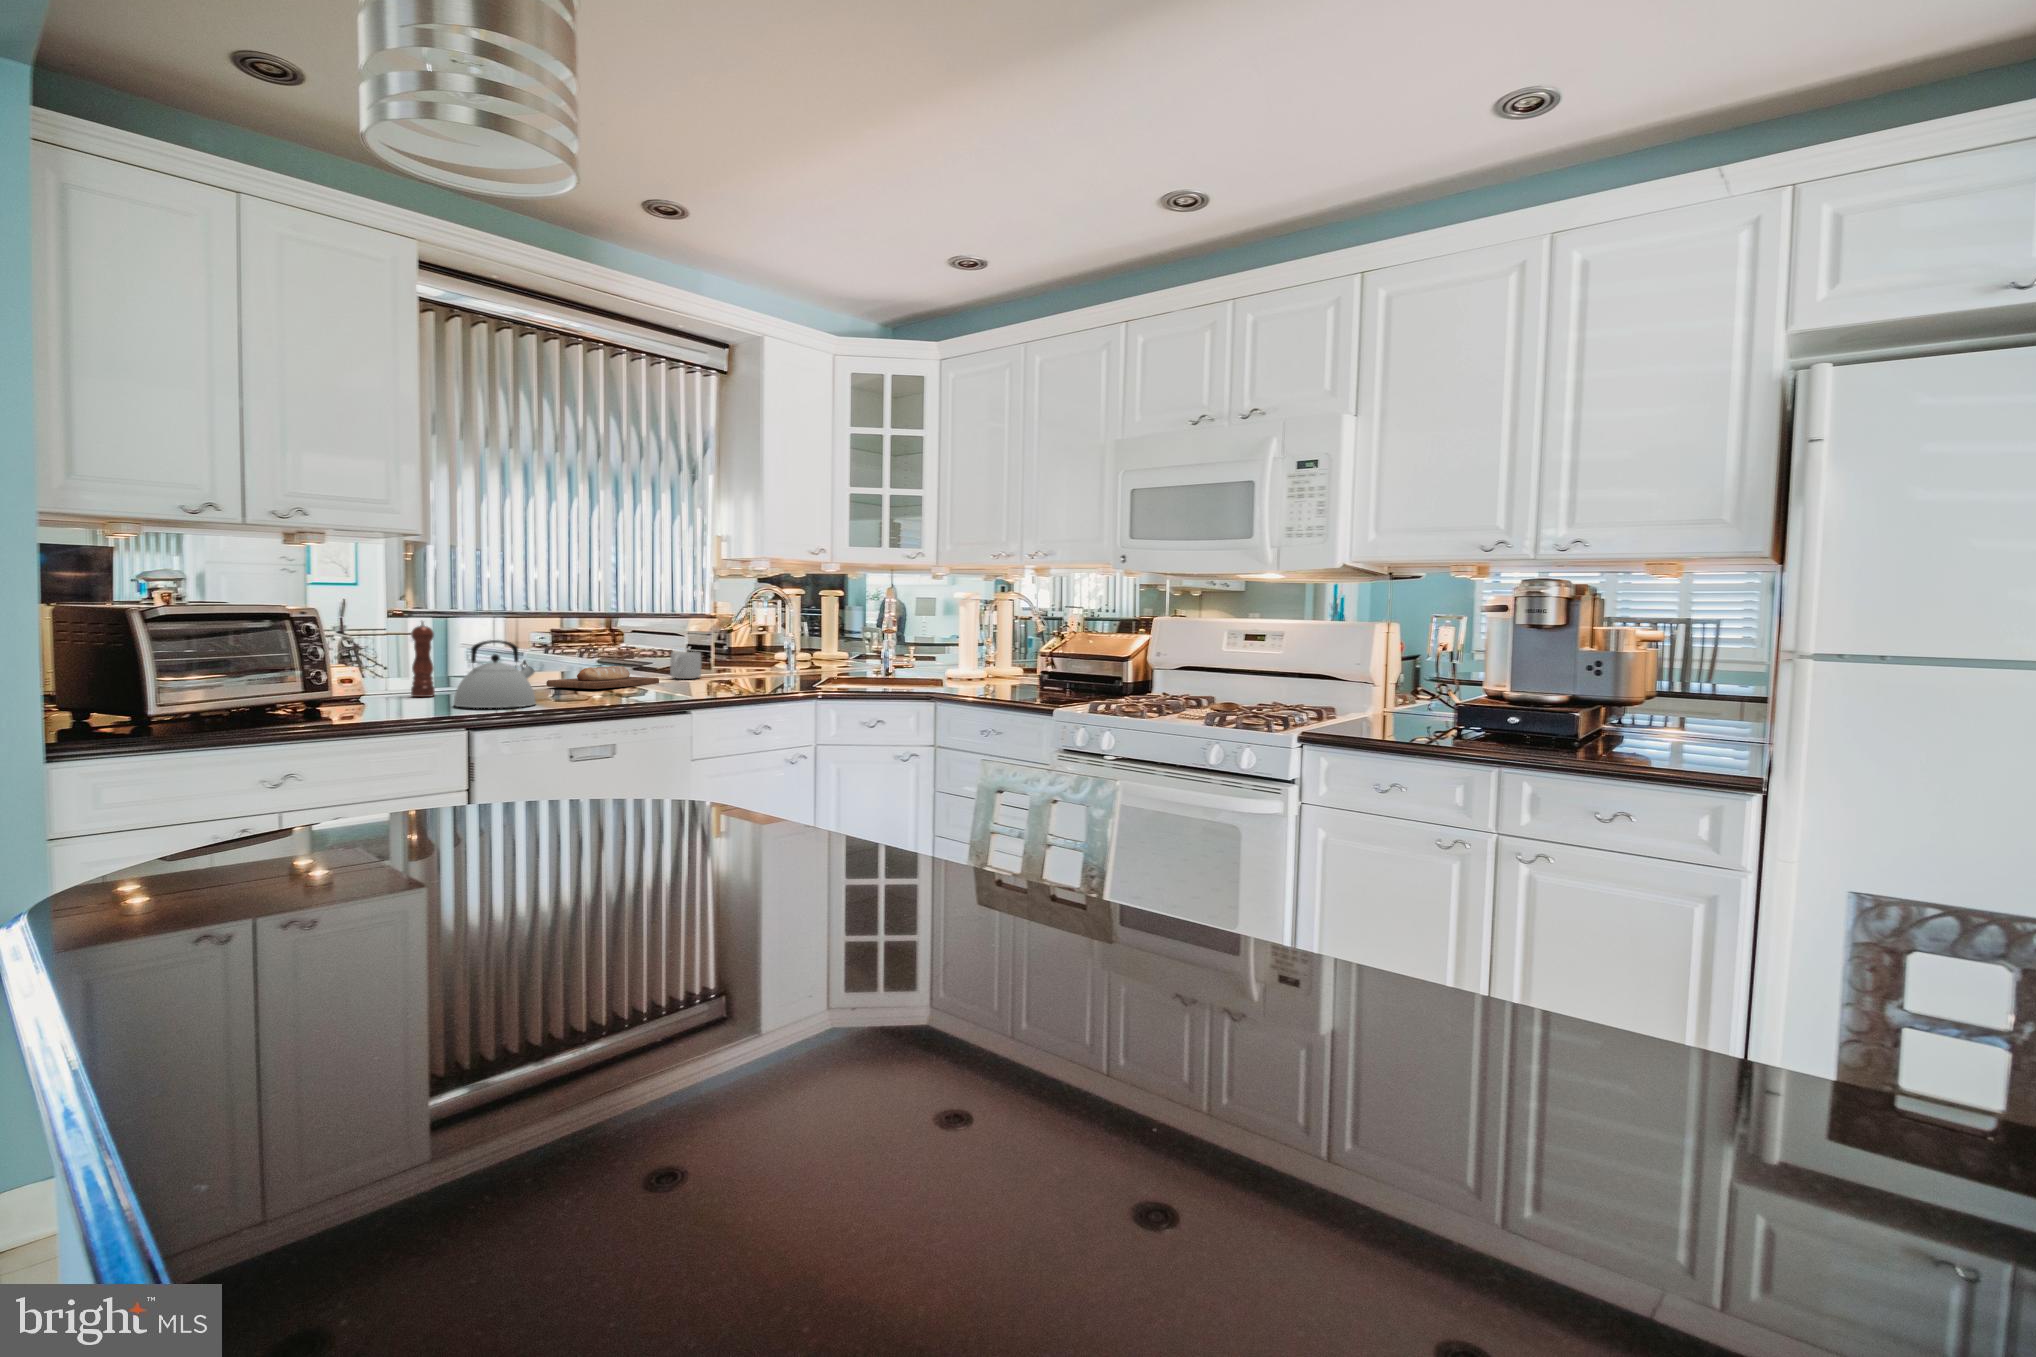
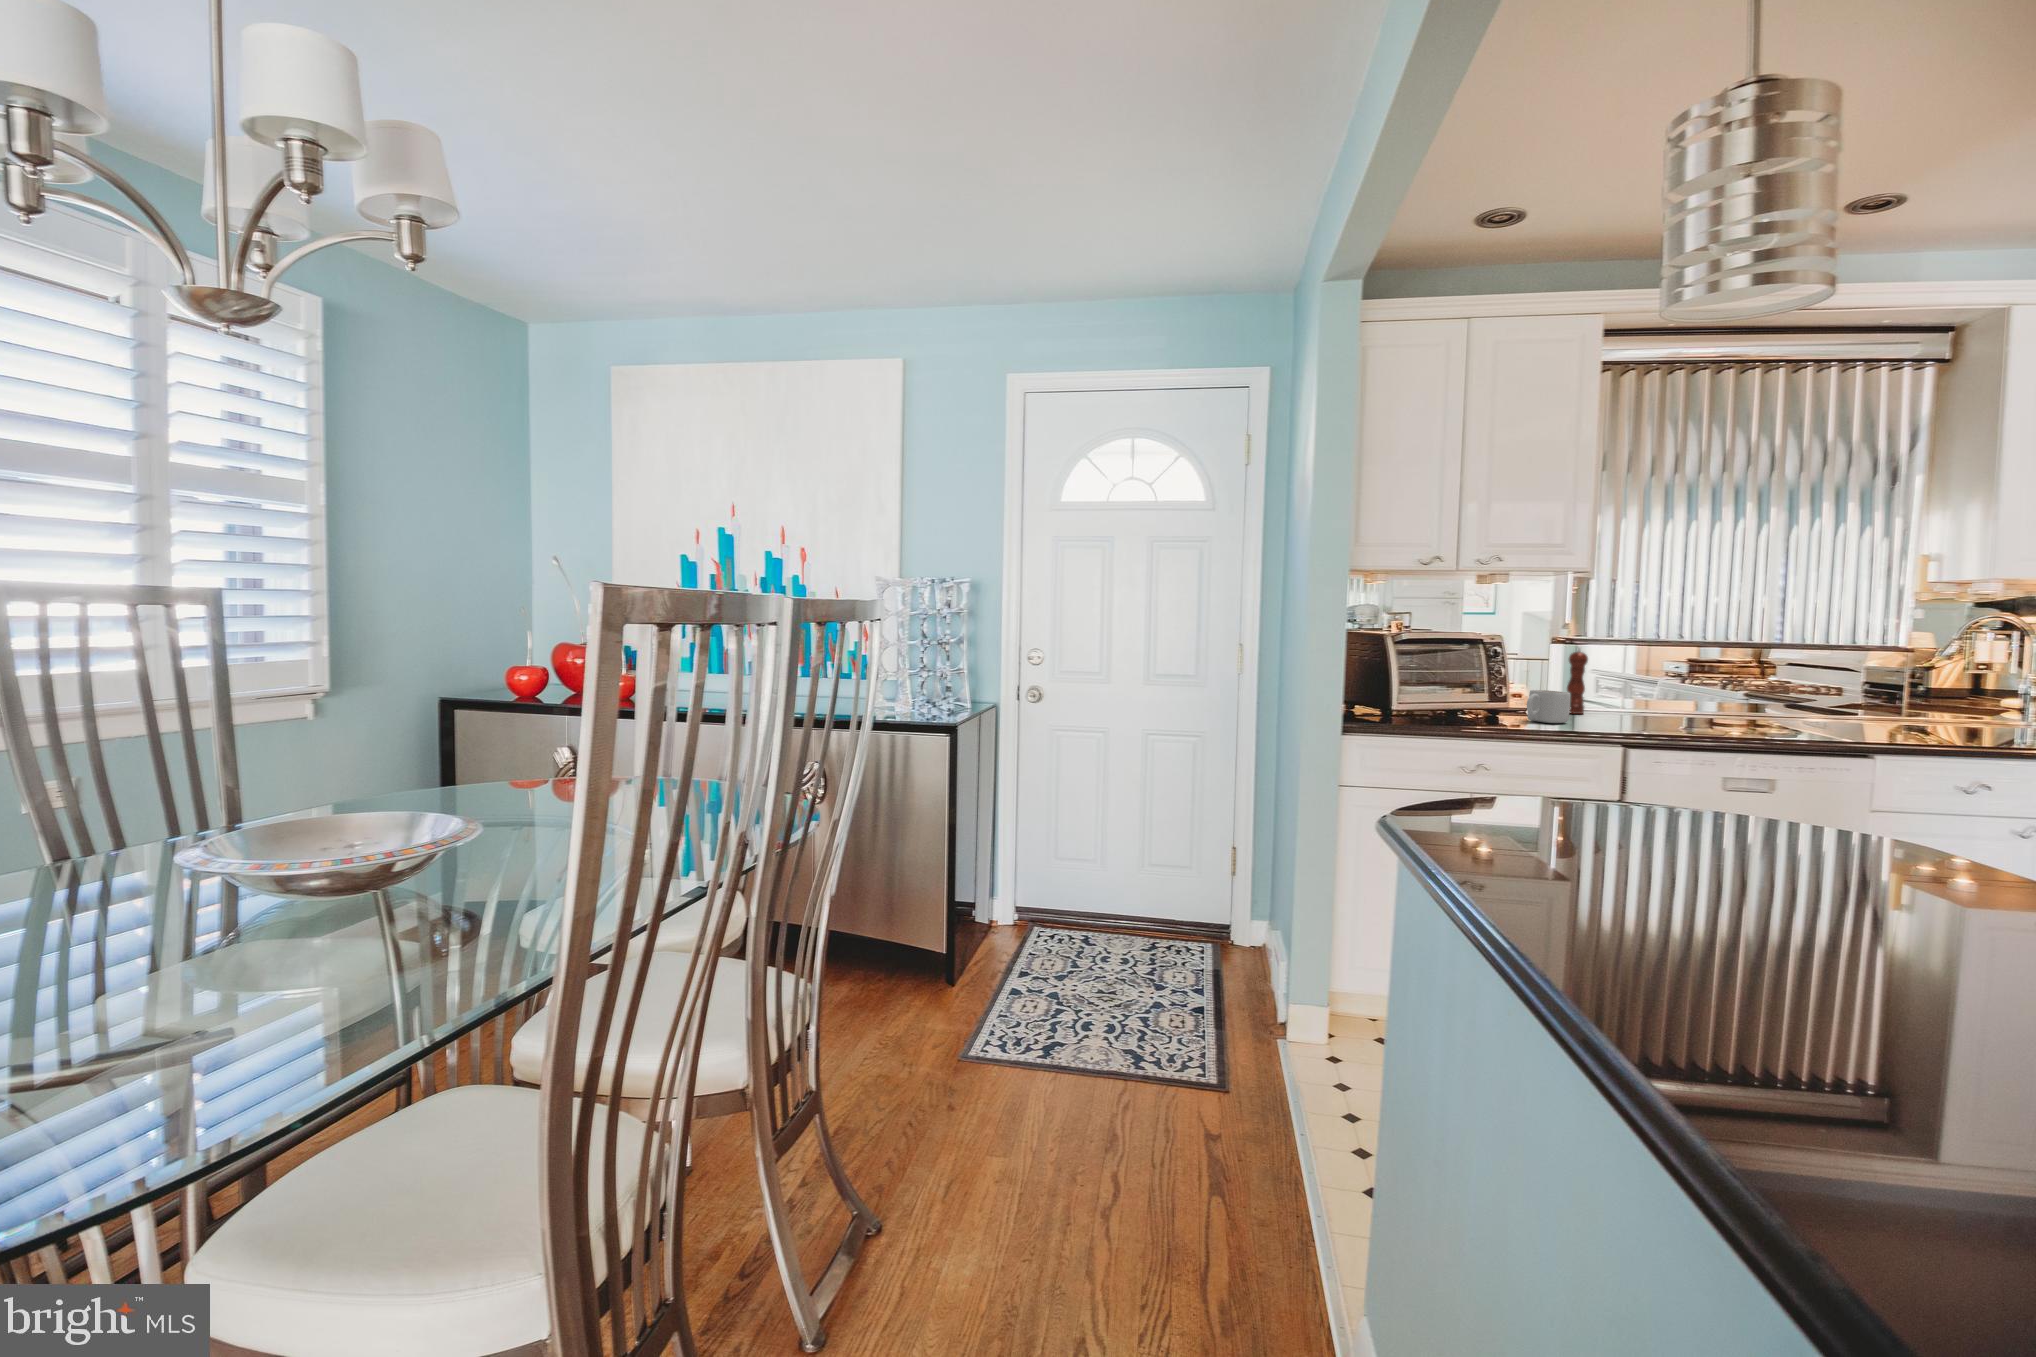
kettle: present [454,640,536,708] -> none [1603,667,1683,731]
mug: present [670,652,701,679] -> present [1527,690,1570,723]
bread loaf: present [546,666,659,689] -> none [1690,700,1824,723]

